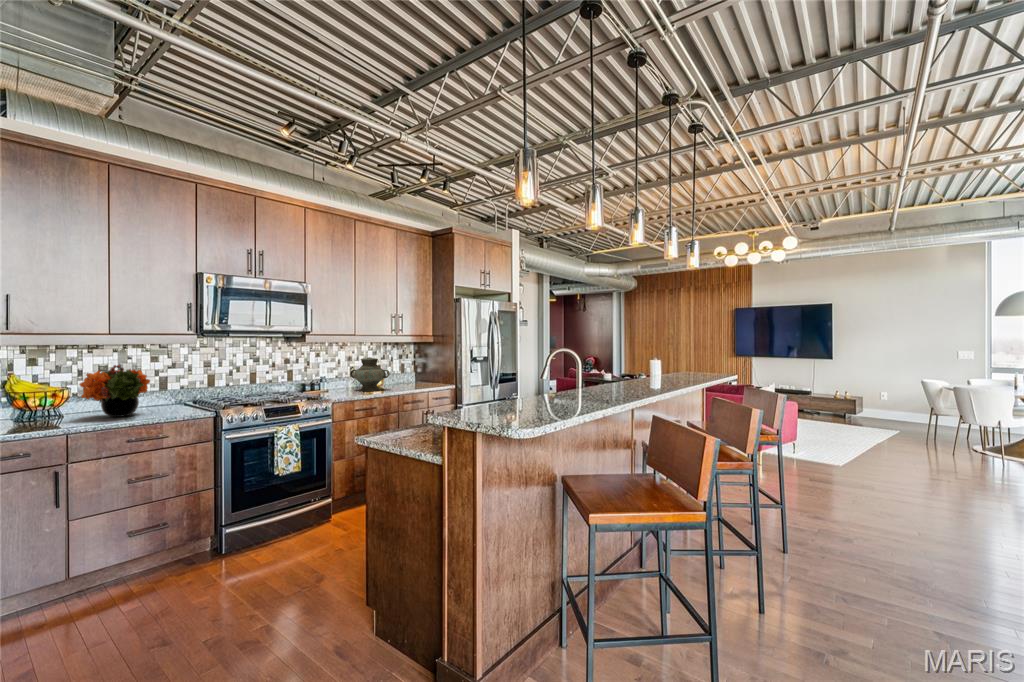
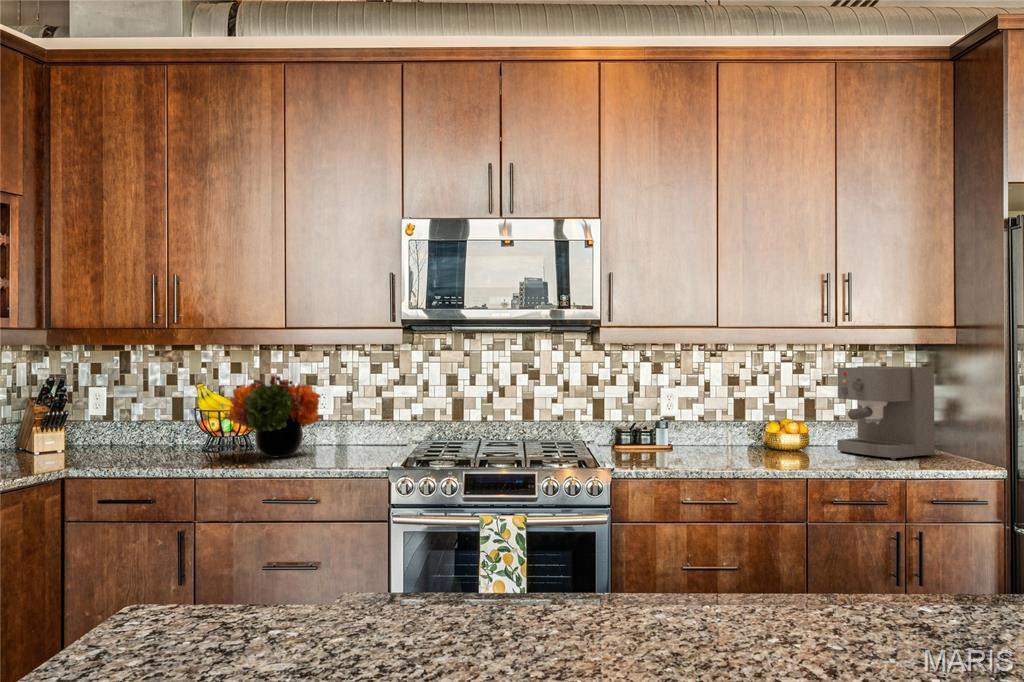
coffee maker: none [395,351,428,387] -> present [837,366,935,460]
vase: present [350,357,390,391] -> none [716,378,794,458]

